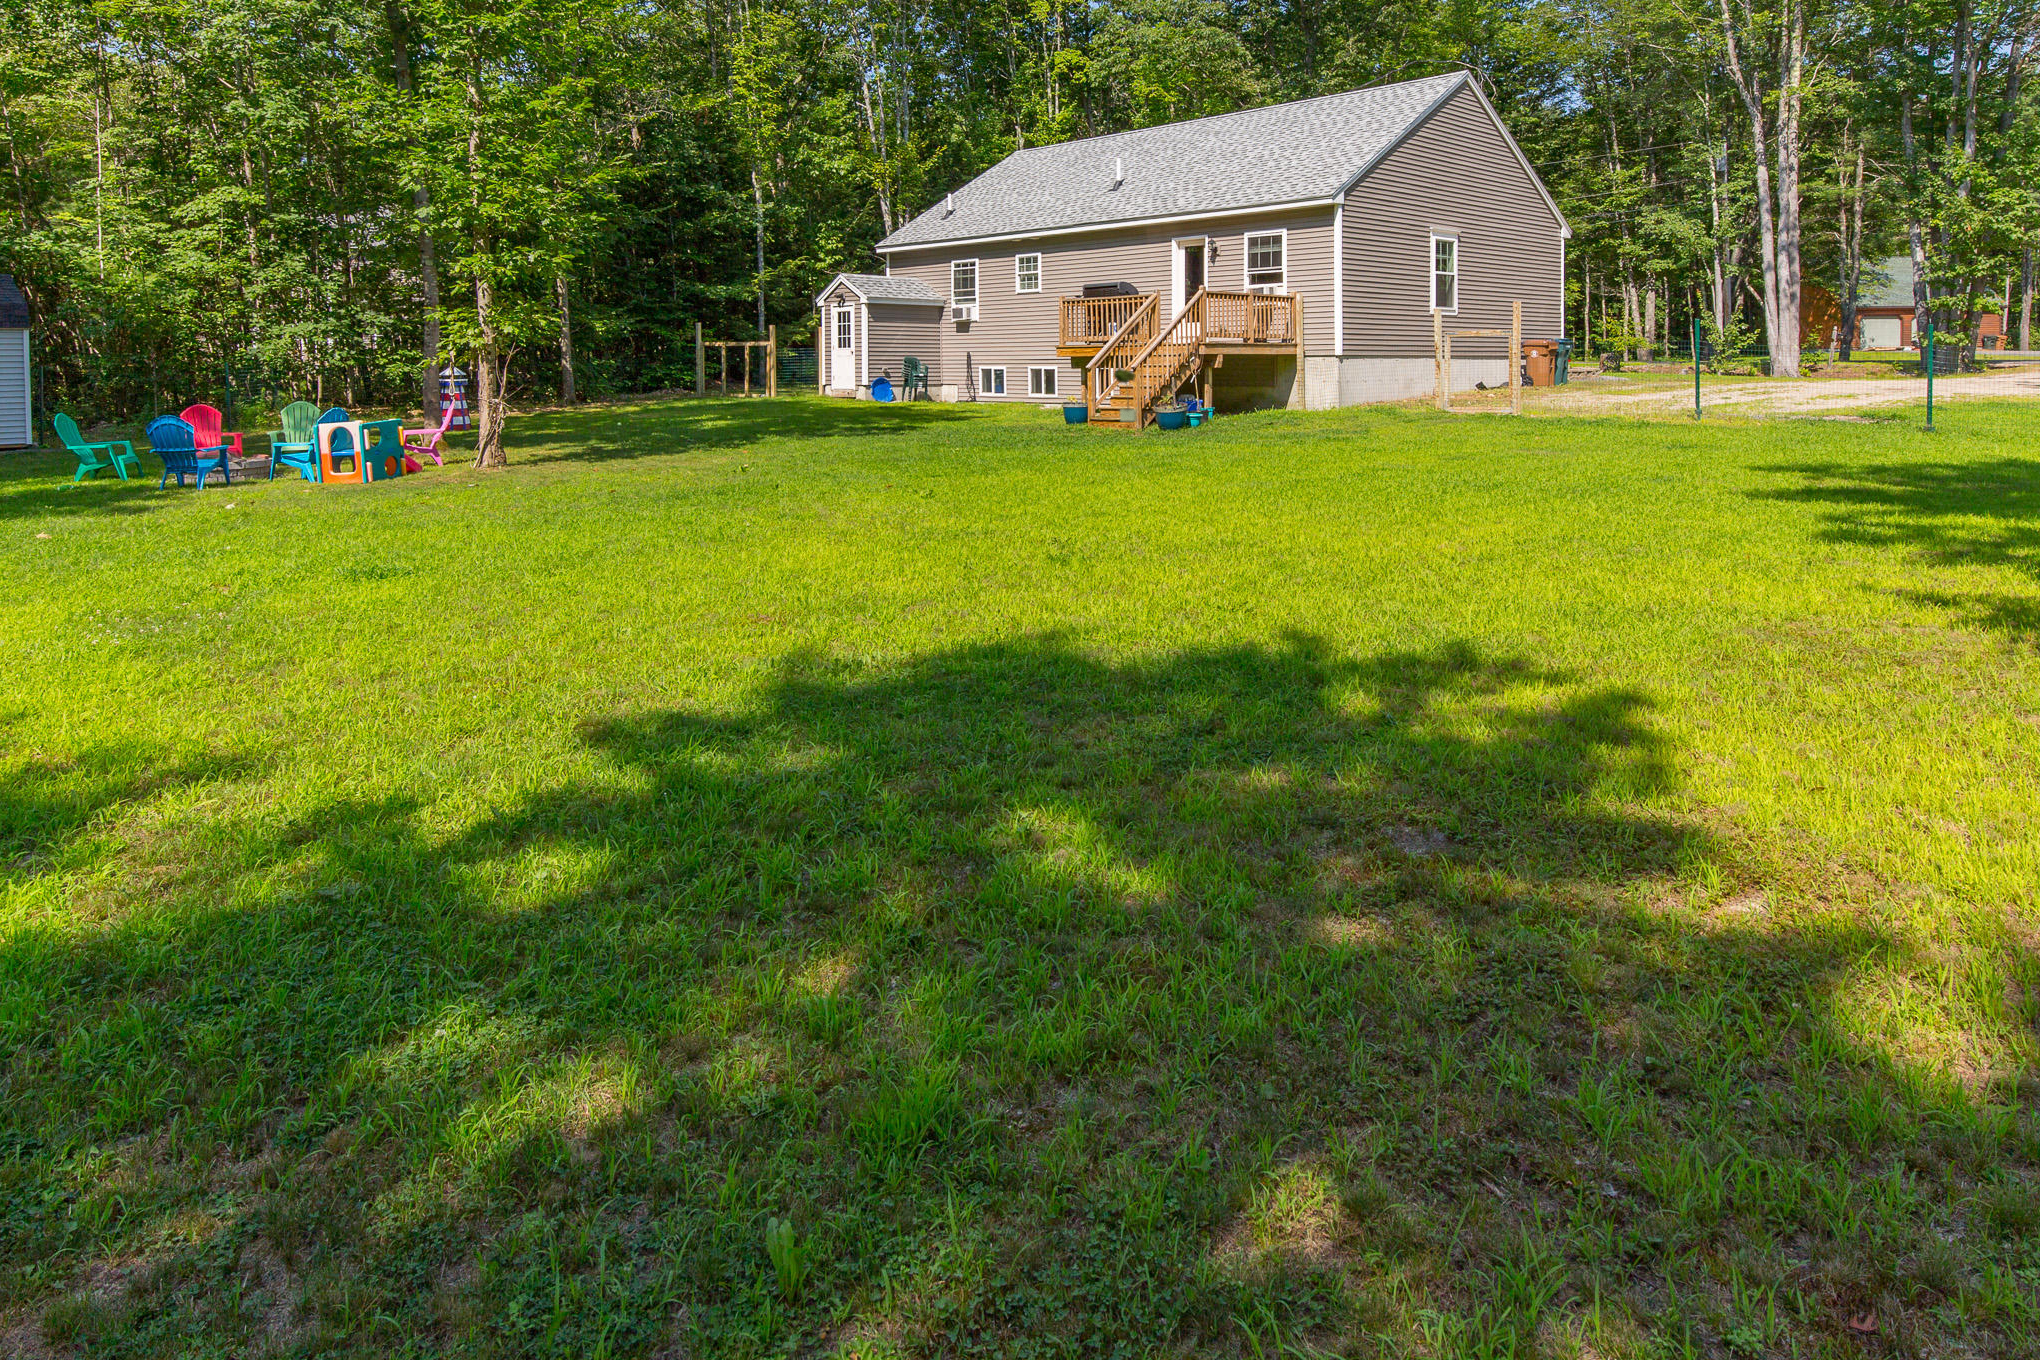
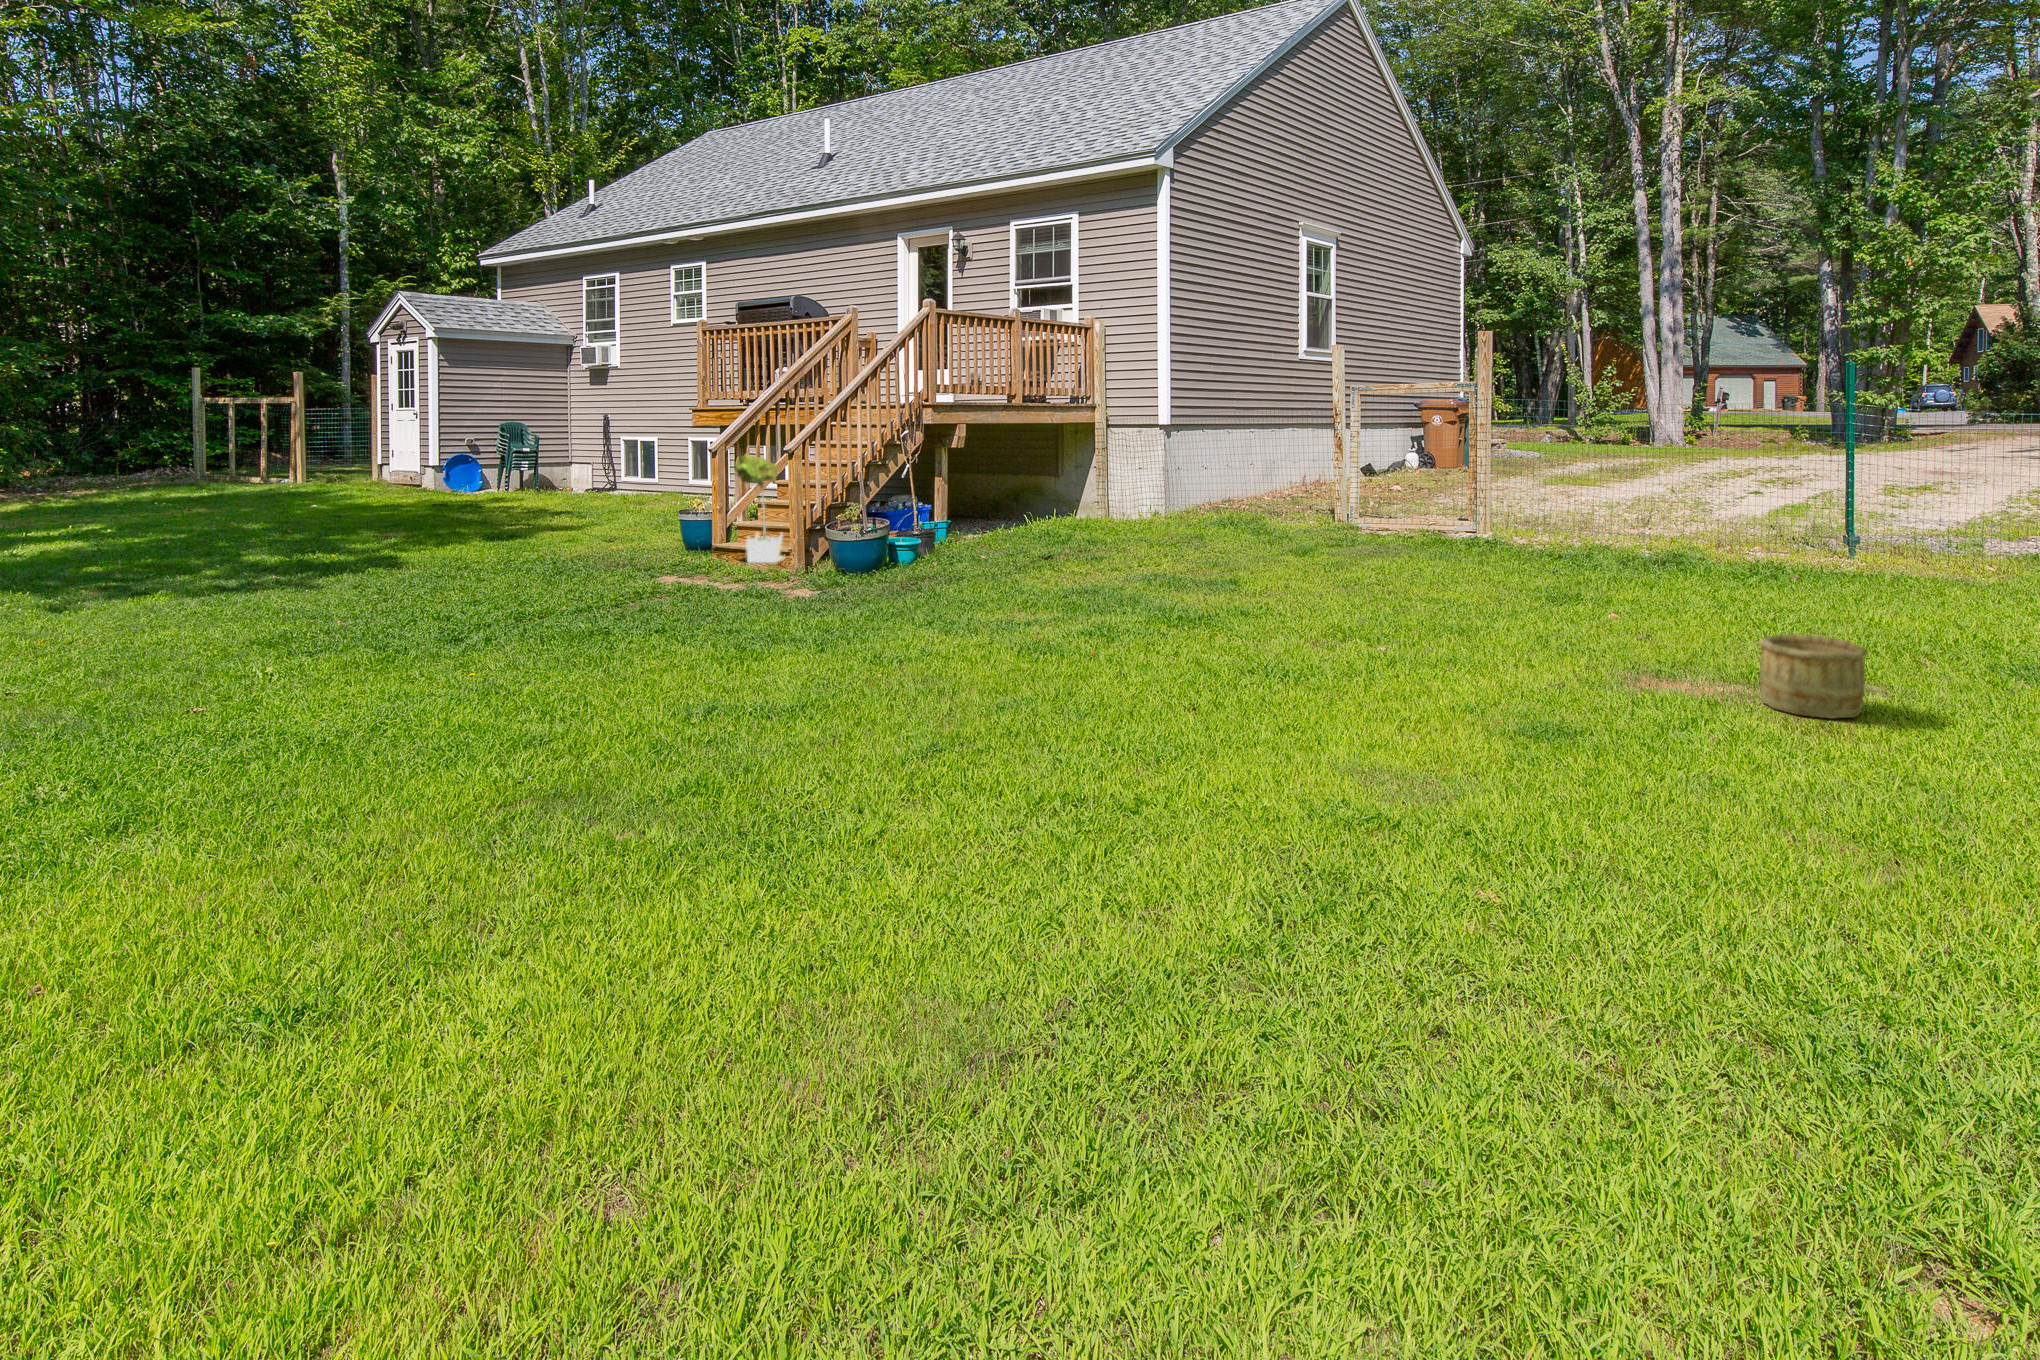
wooden bucket: none [1534,423,1567,449] -> present [1758,634,1868,718]

